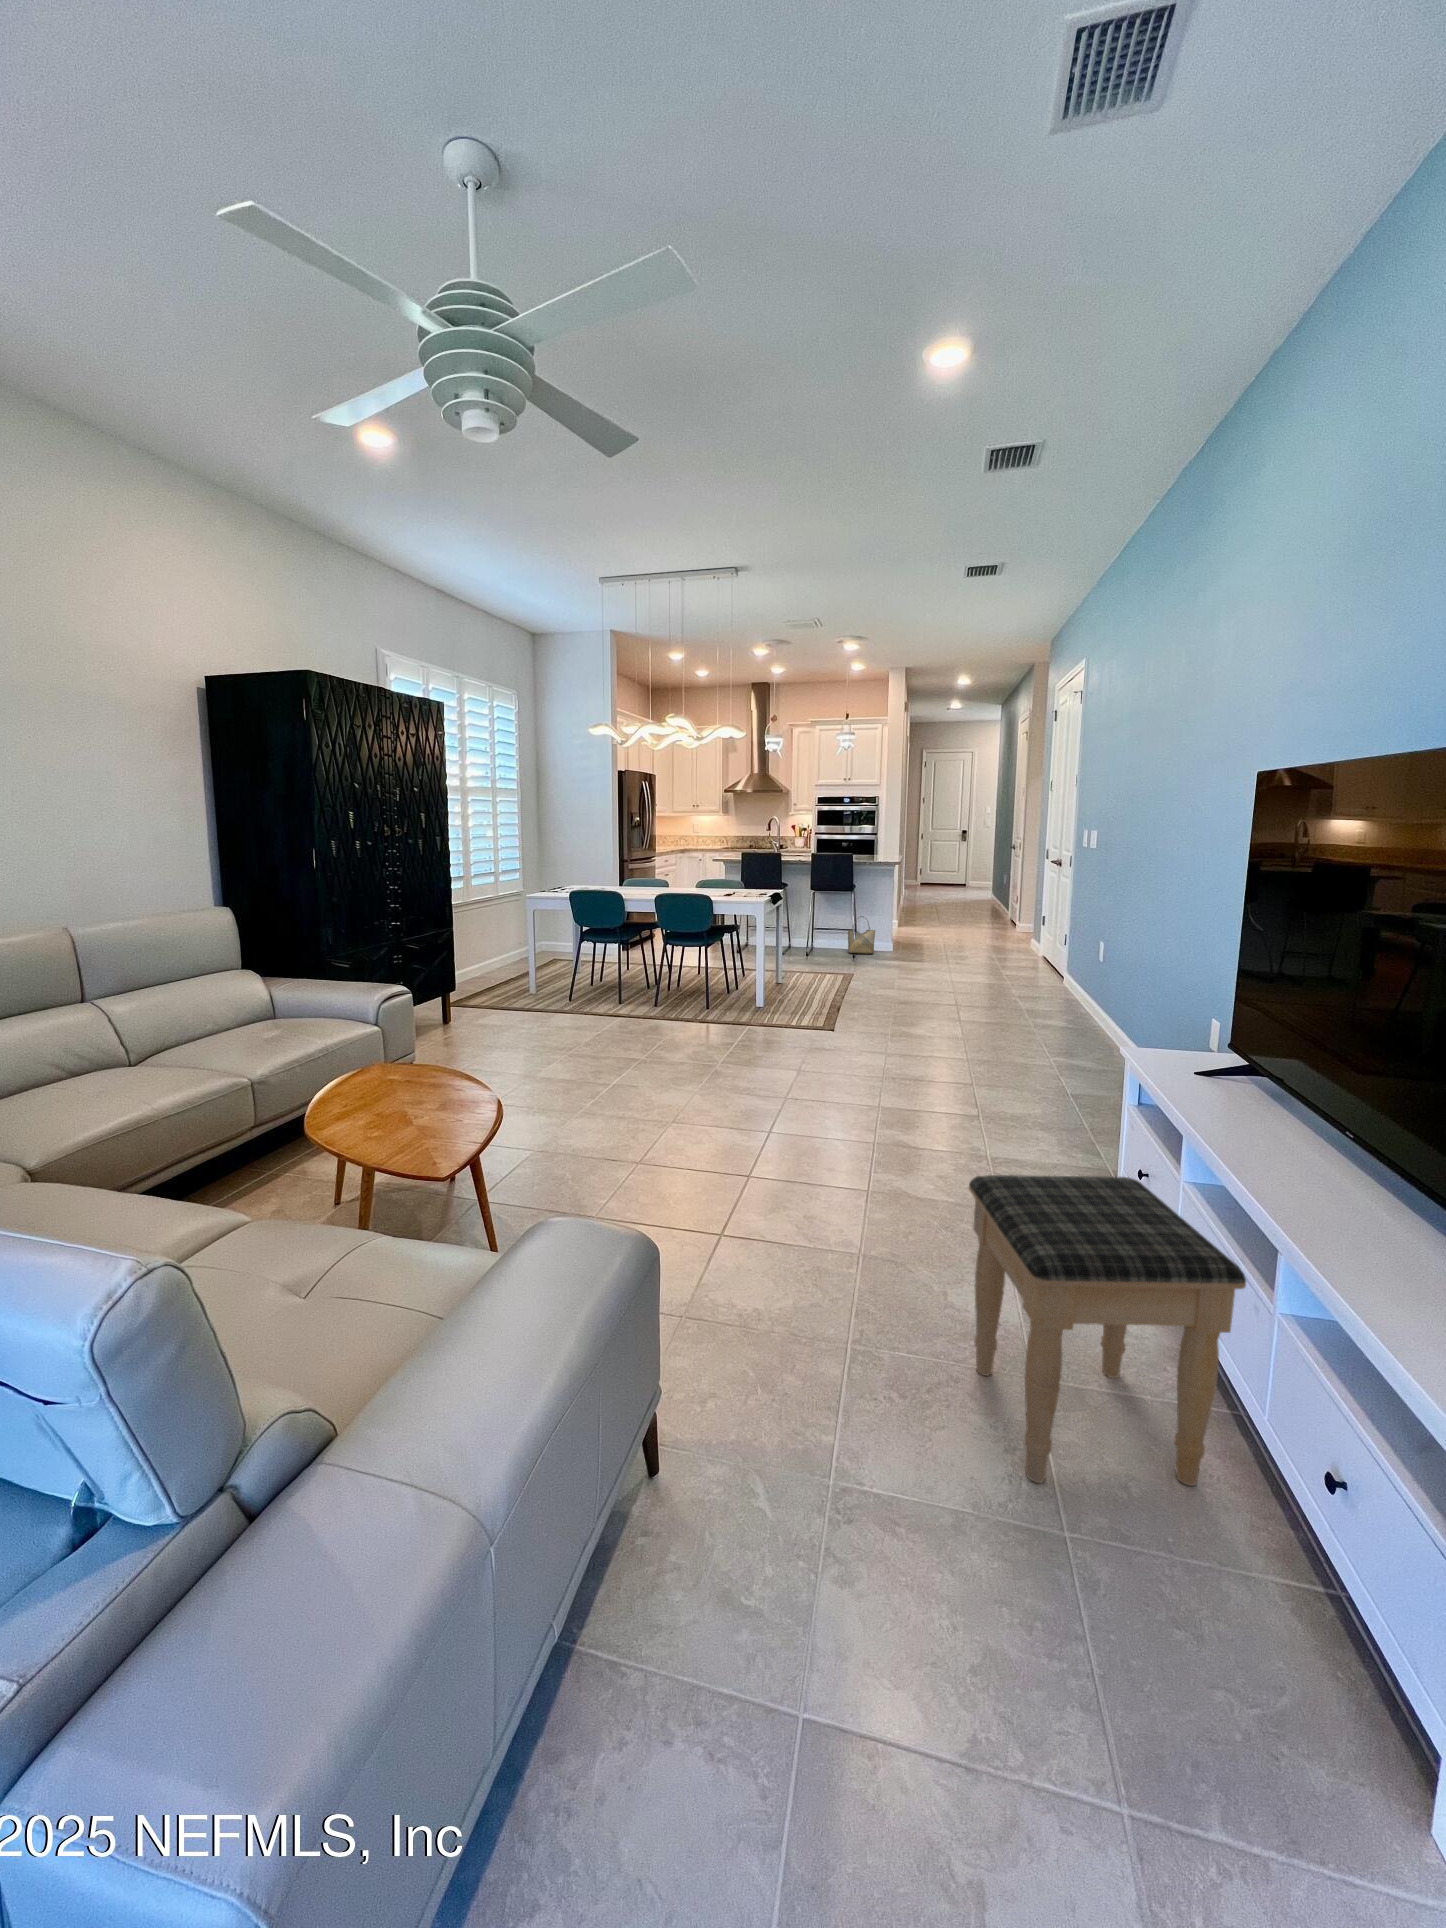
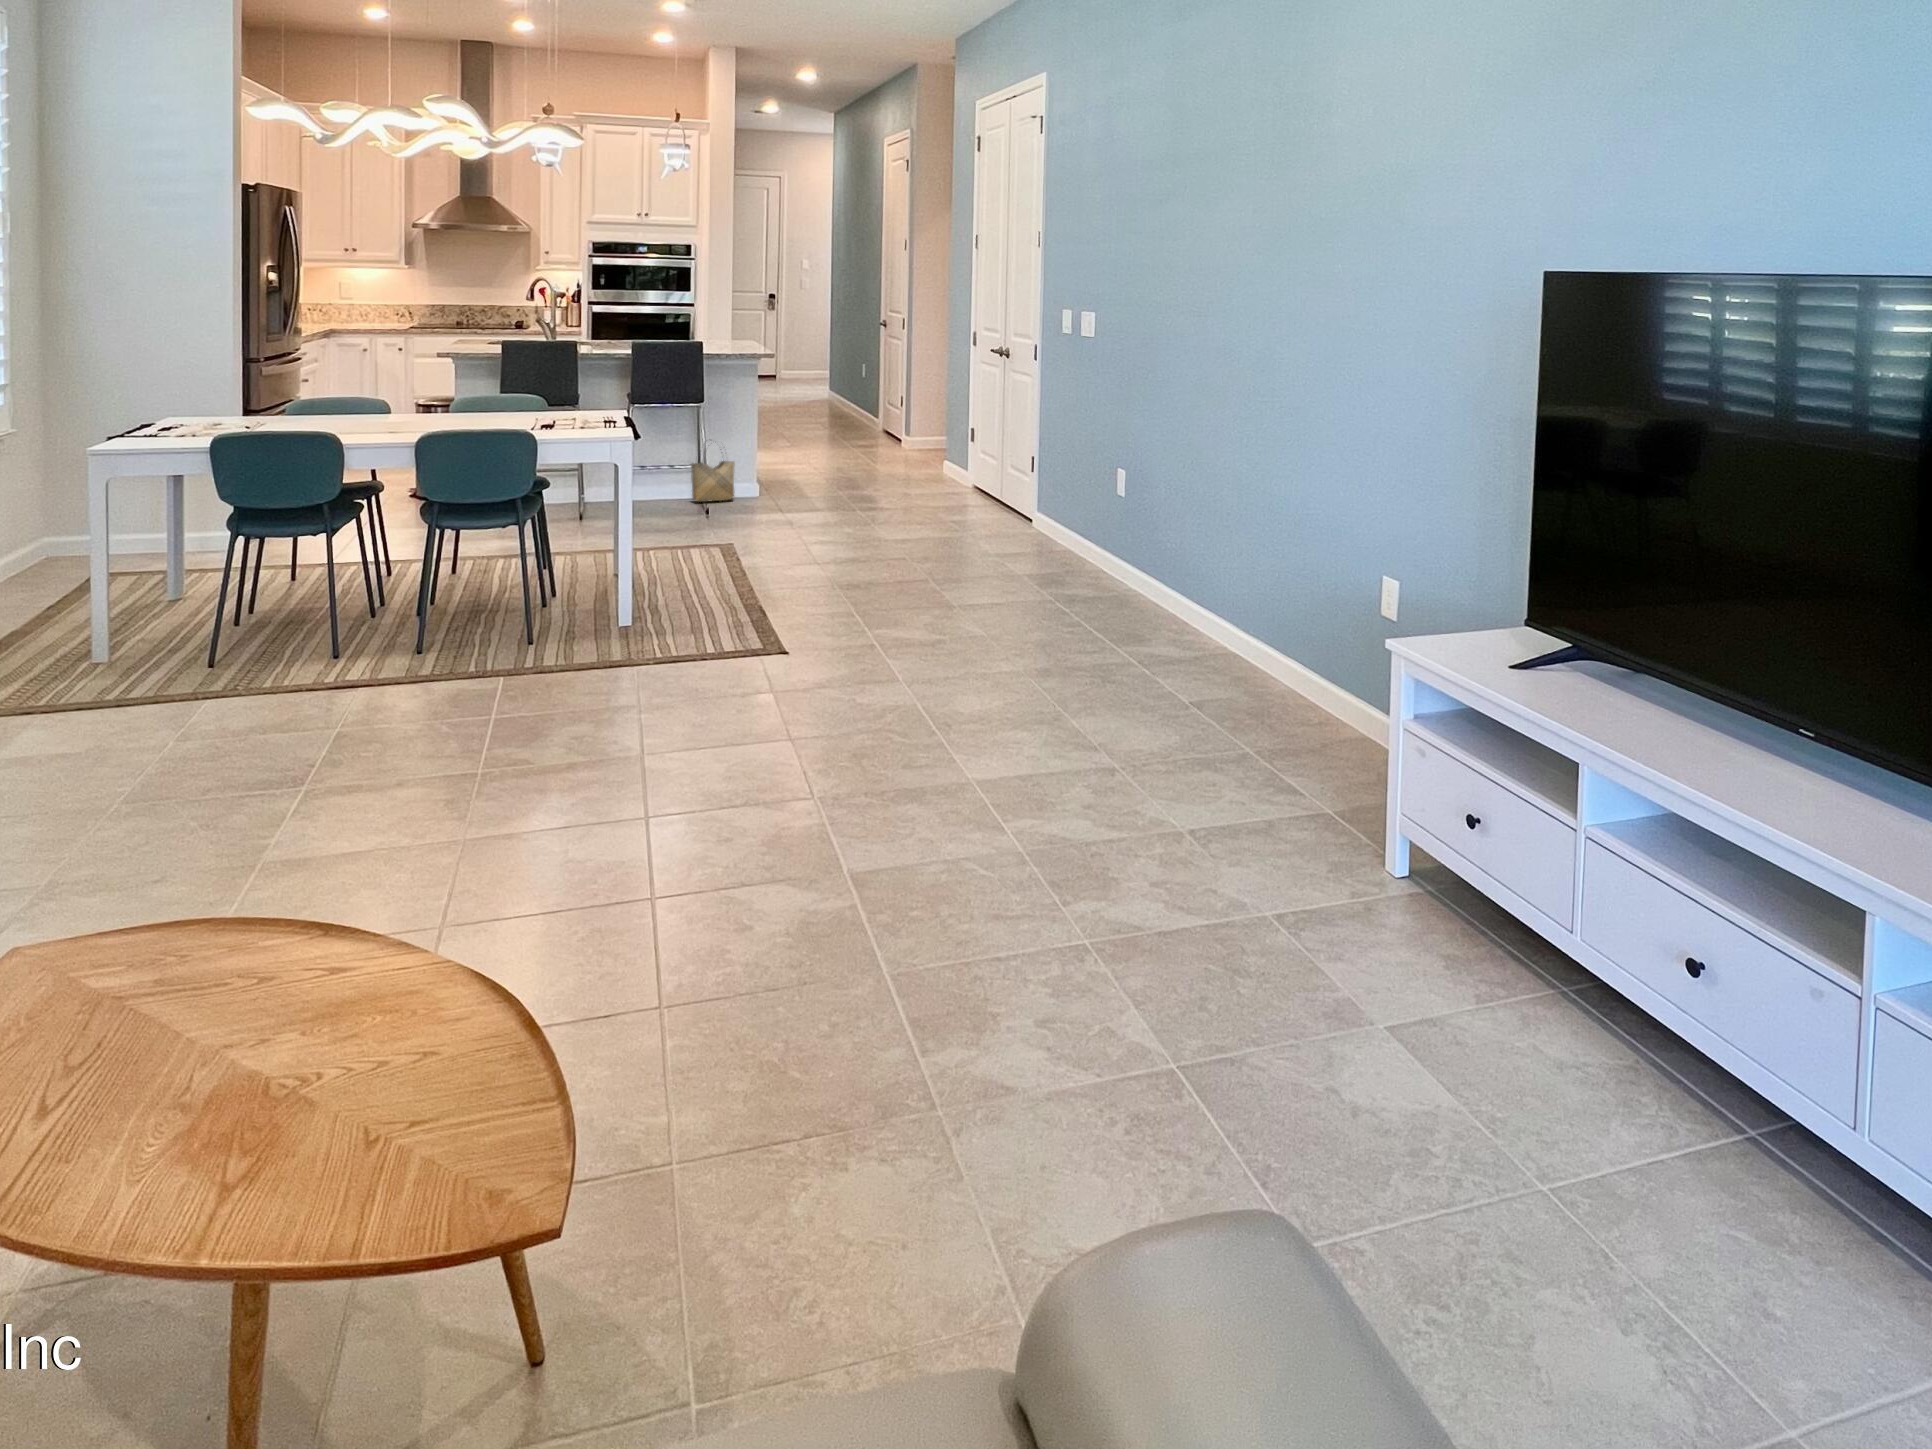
footstool: present [969,1175,1246,1486] -> none [1410,797,1776,1263]

